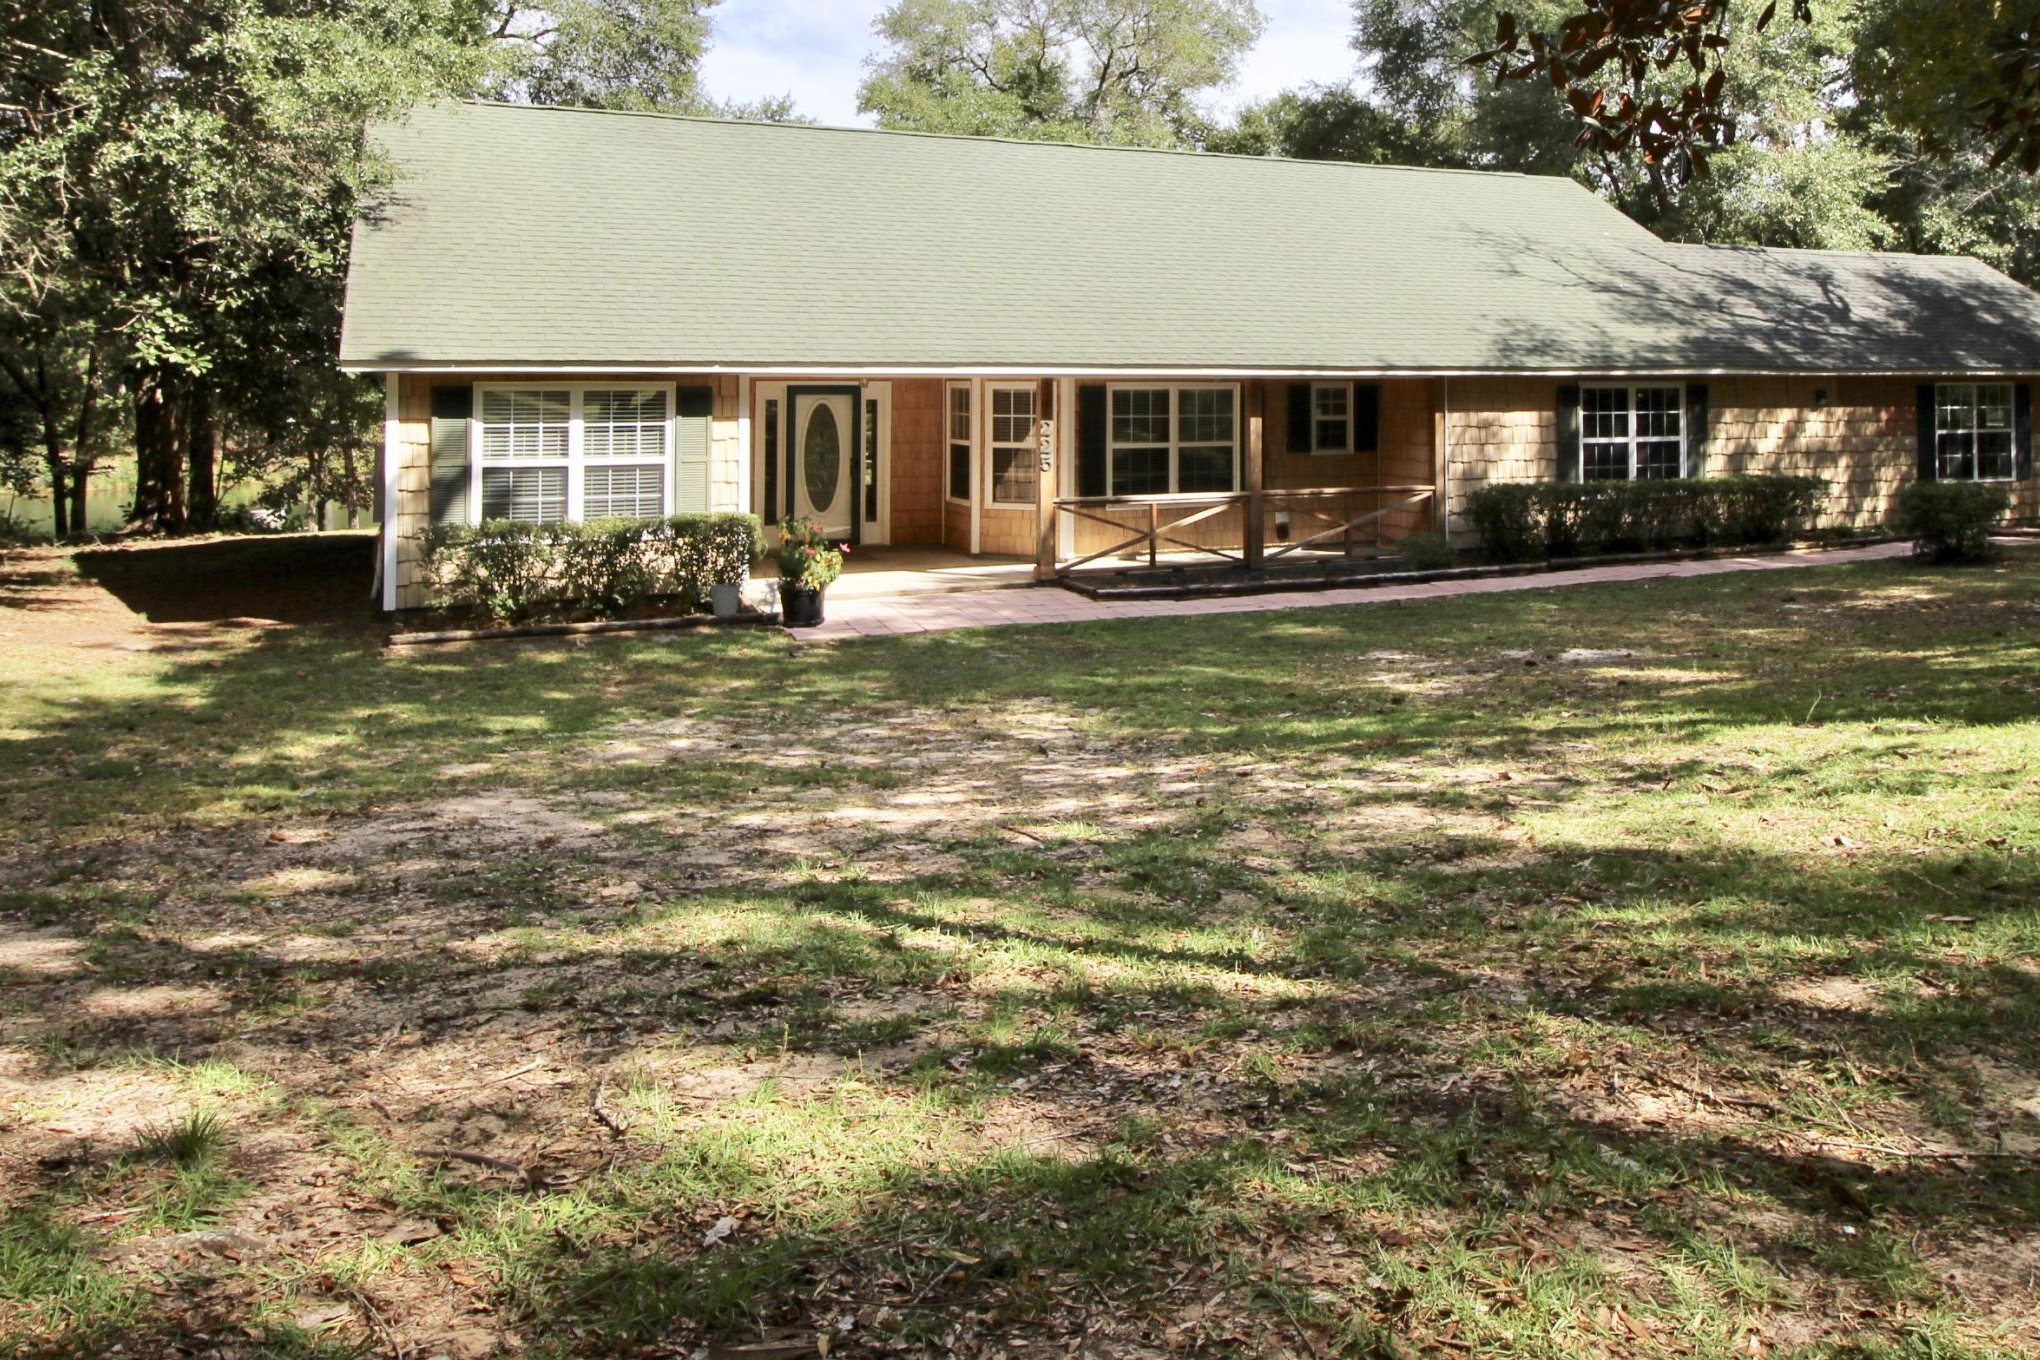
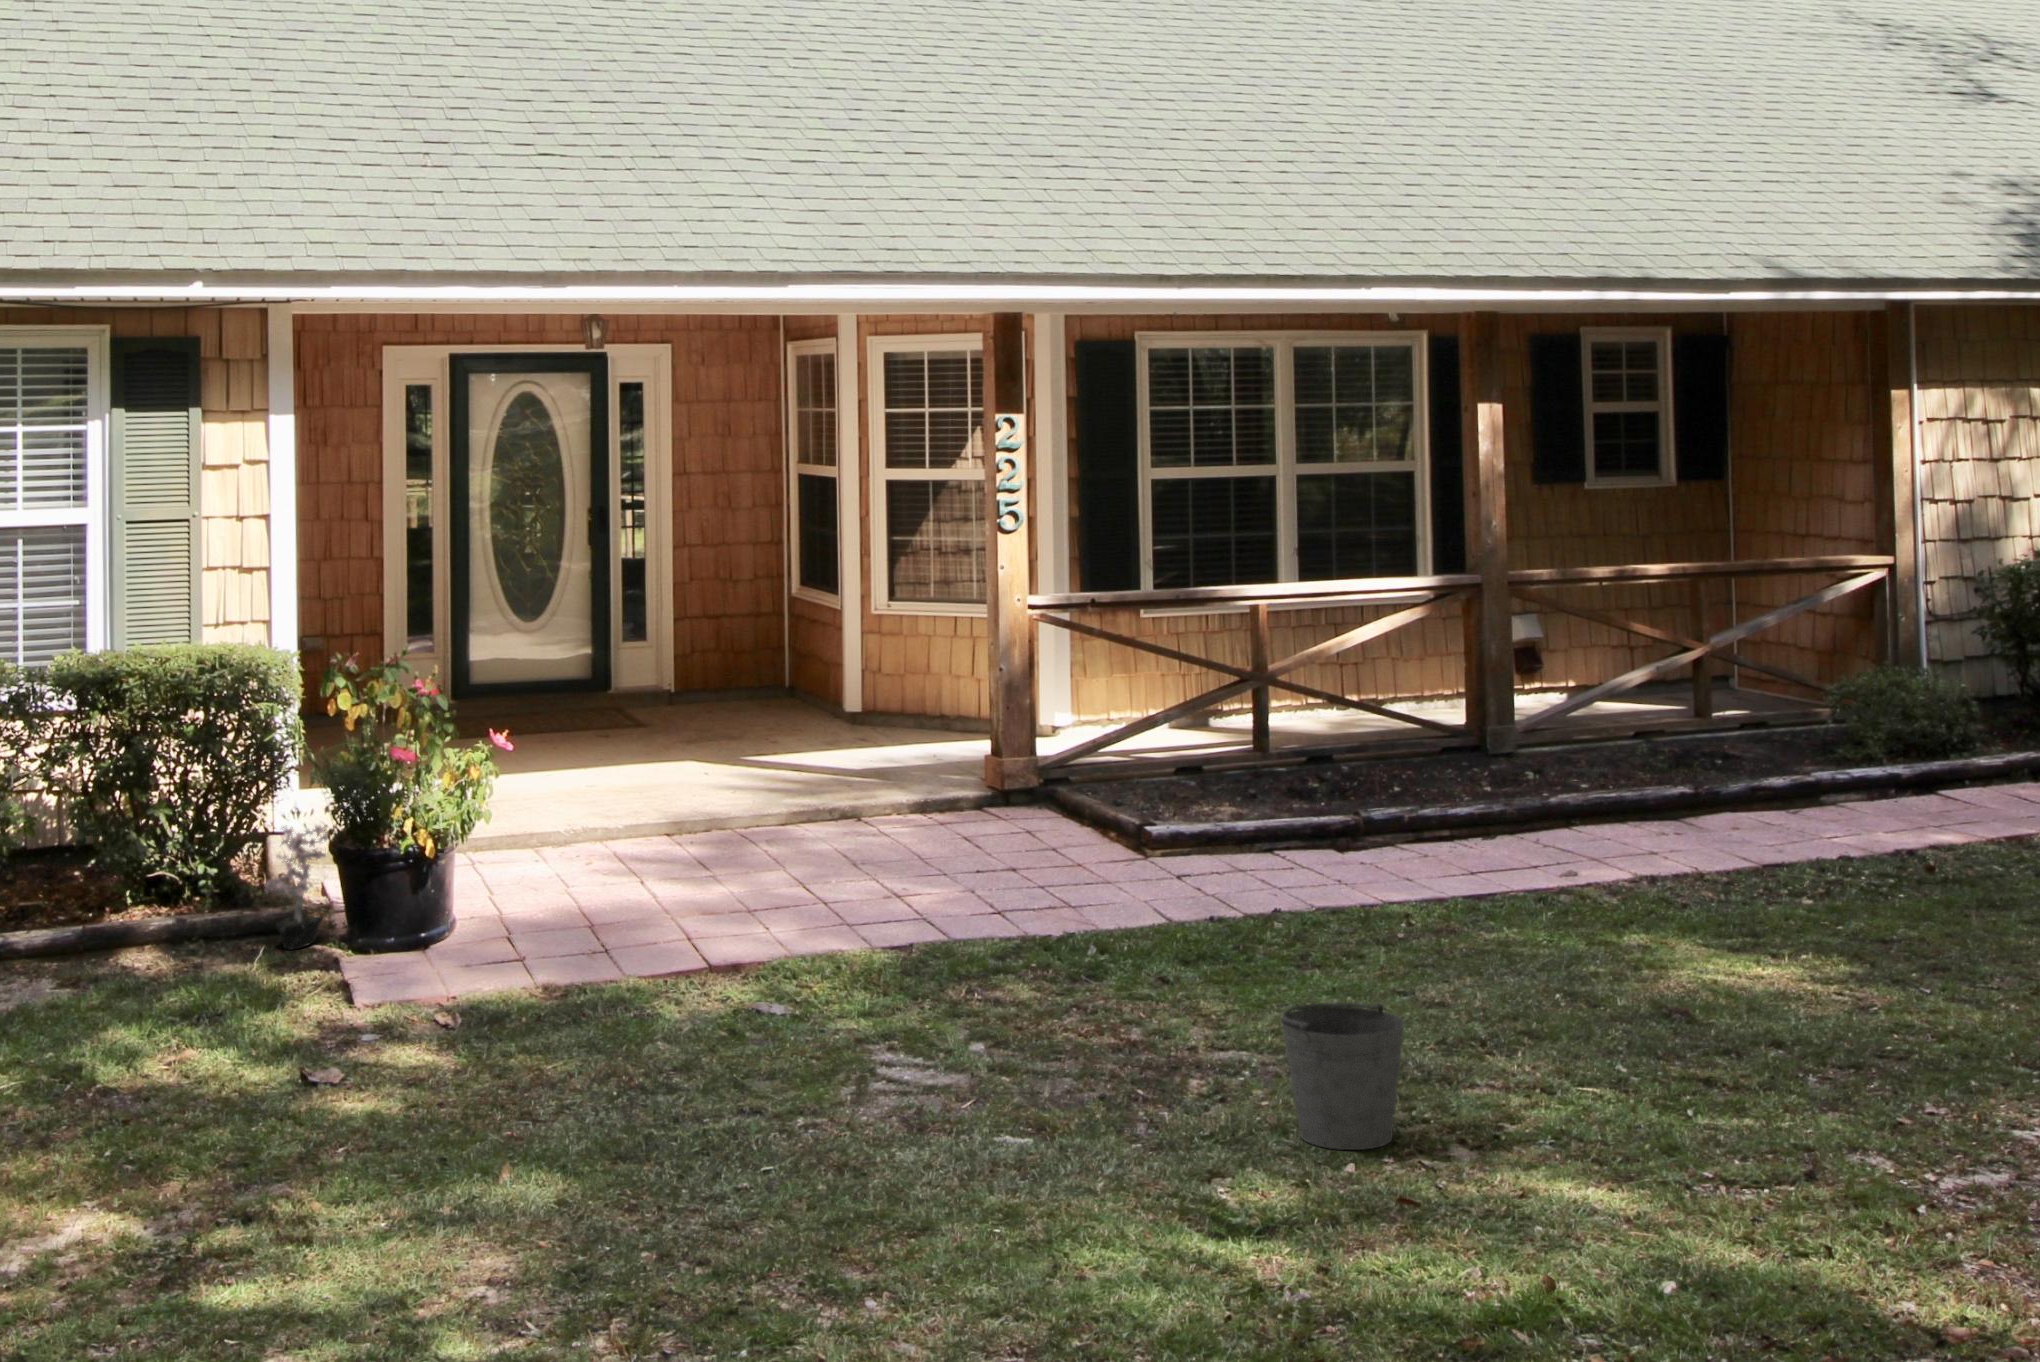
bucket: present [711,584,740,616] -> present [1280,1003,1405,1150]

